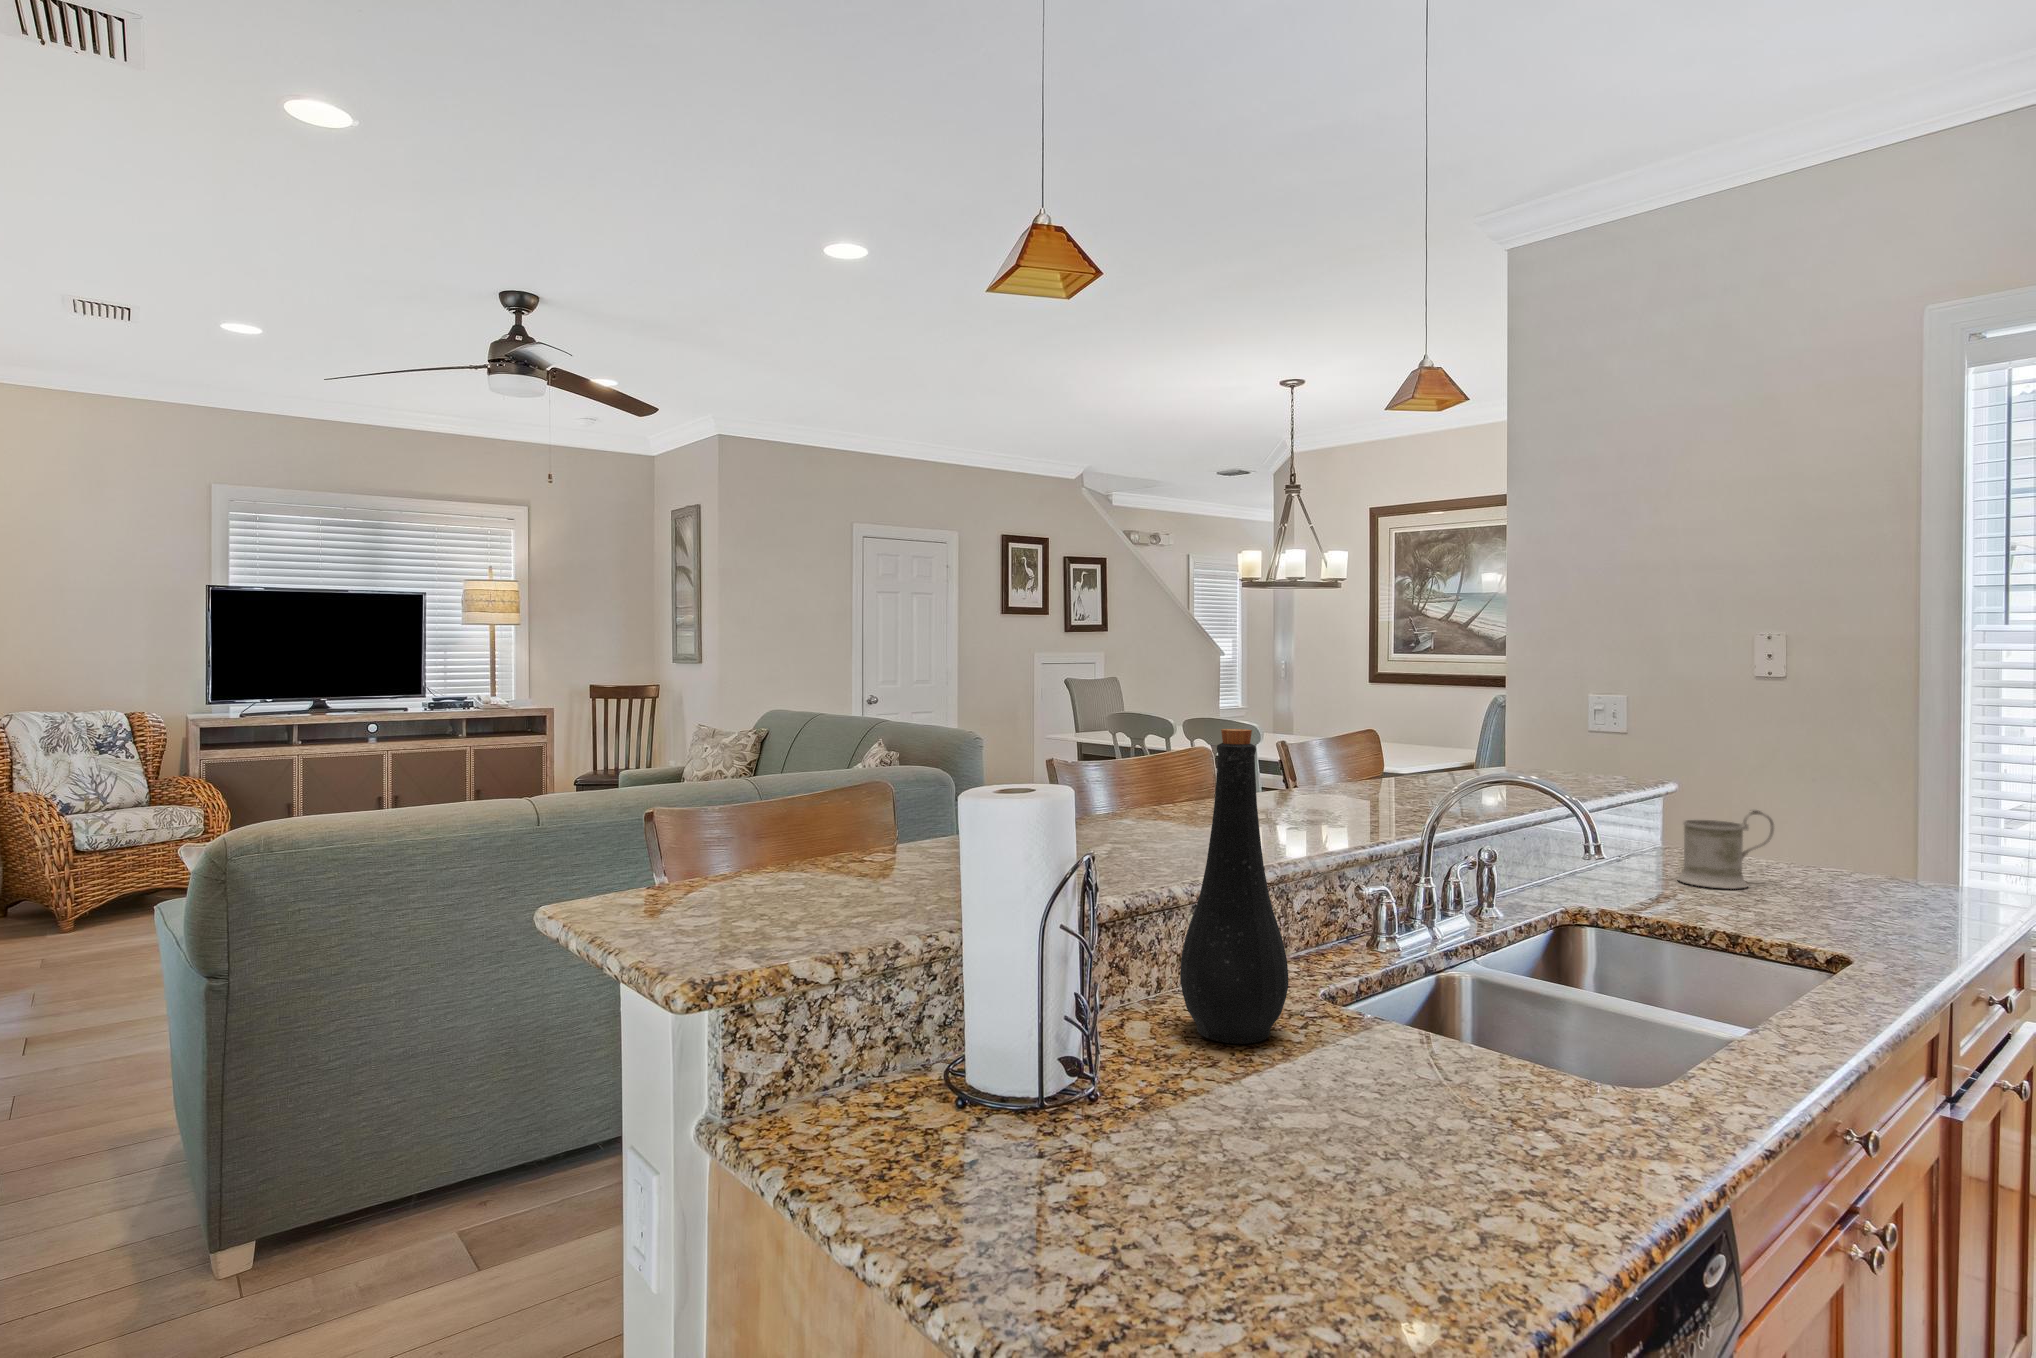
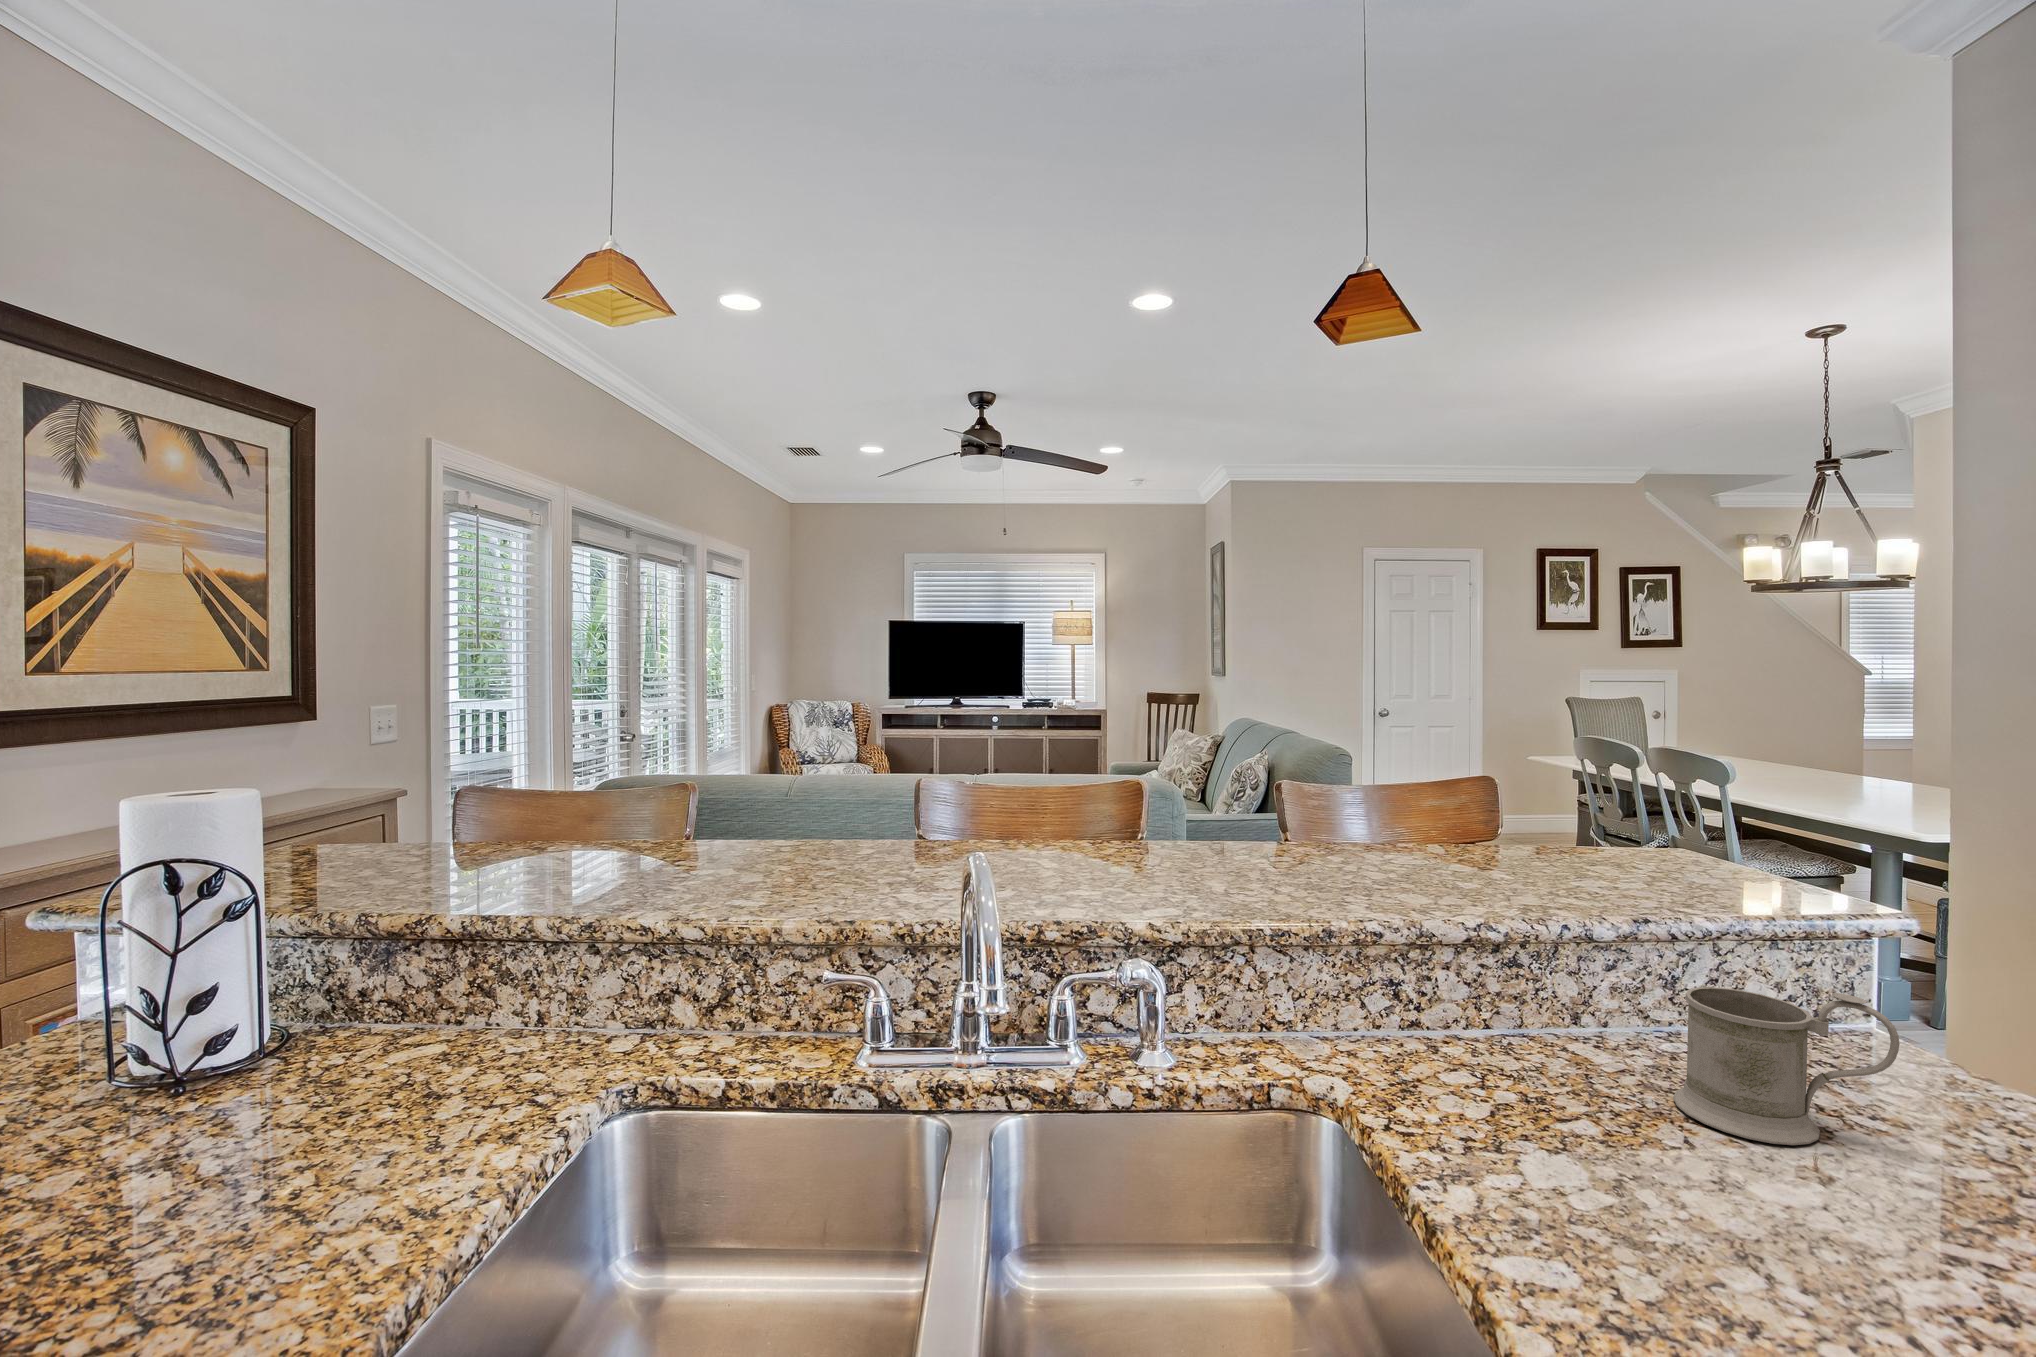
bottle: present [1180,729,1288,1044] -> none [359,757,496,1105]

